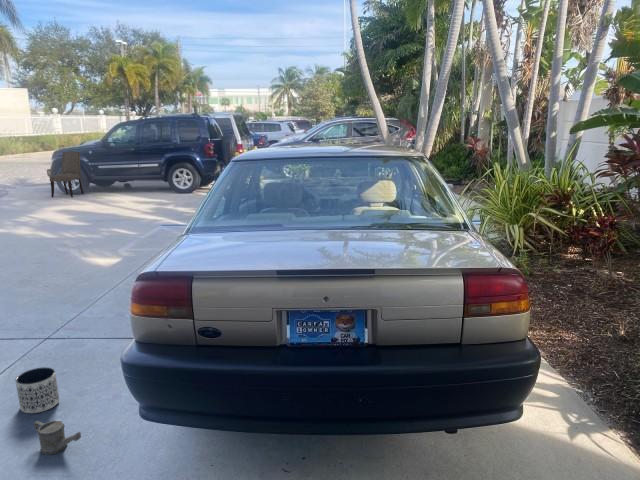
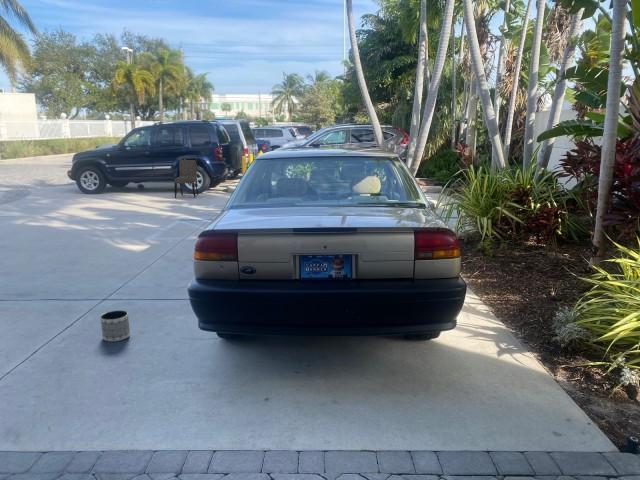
chair: present [50,151,84,197] -> present [174,155,198,198]
watering can: present [34,421,81,455] -> none [120,341,156,362]

